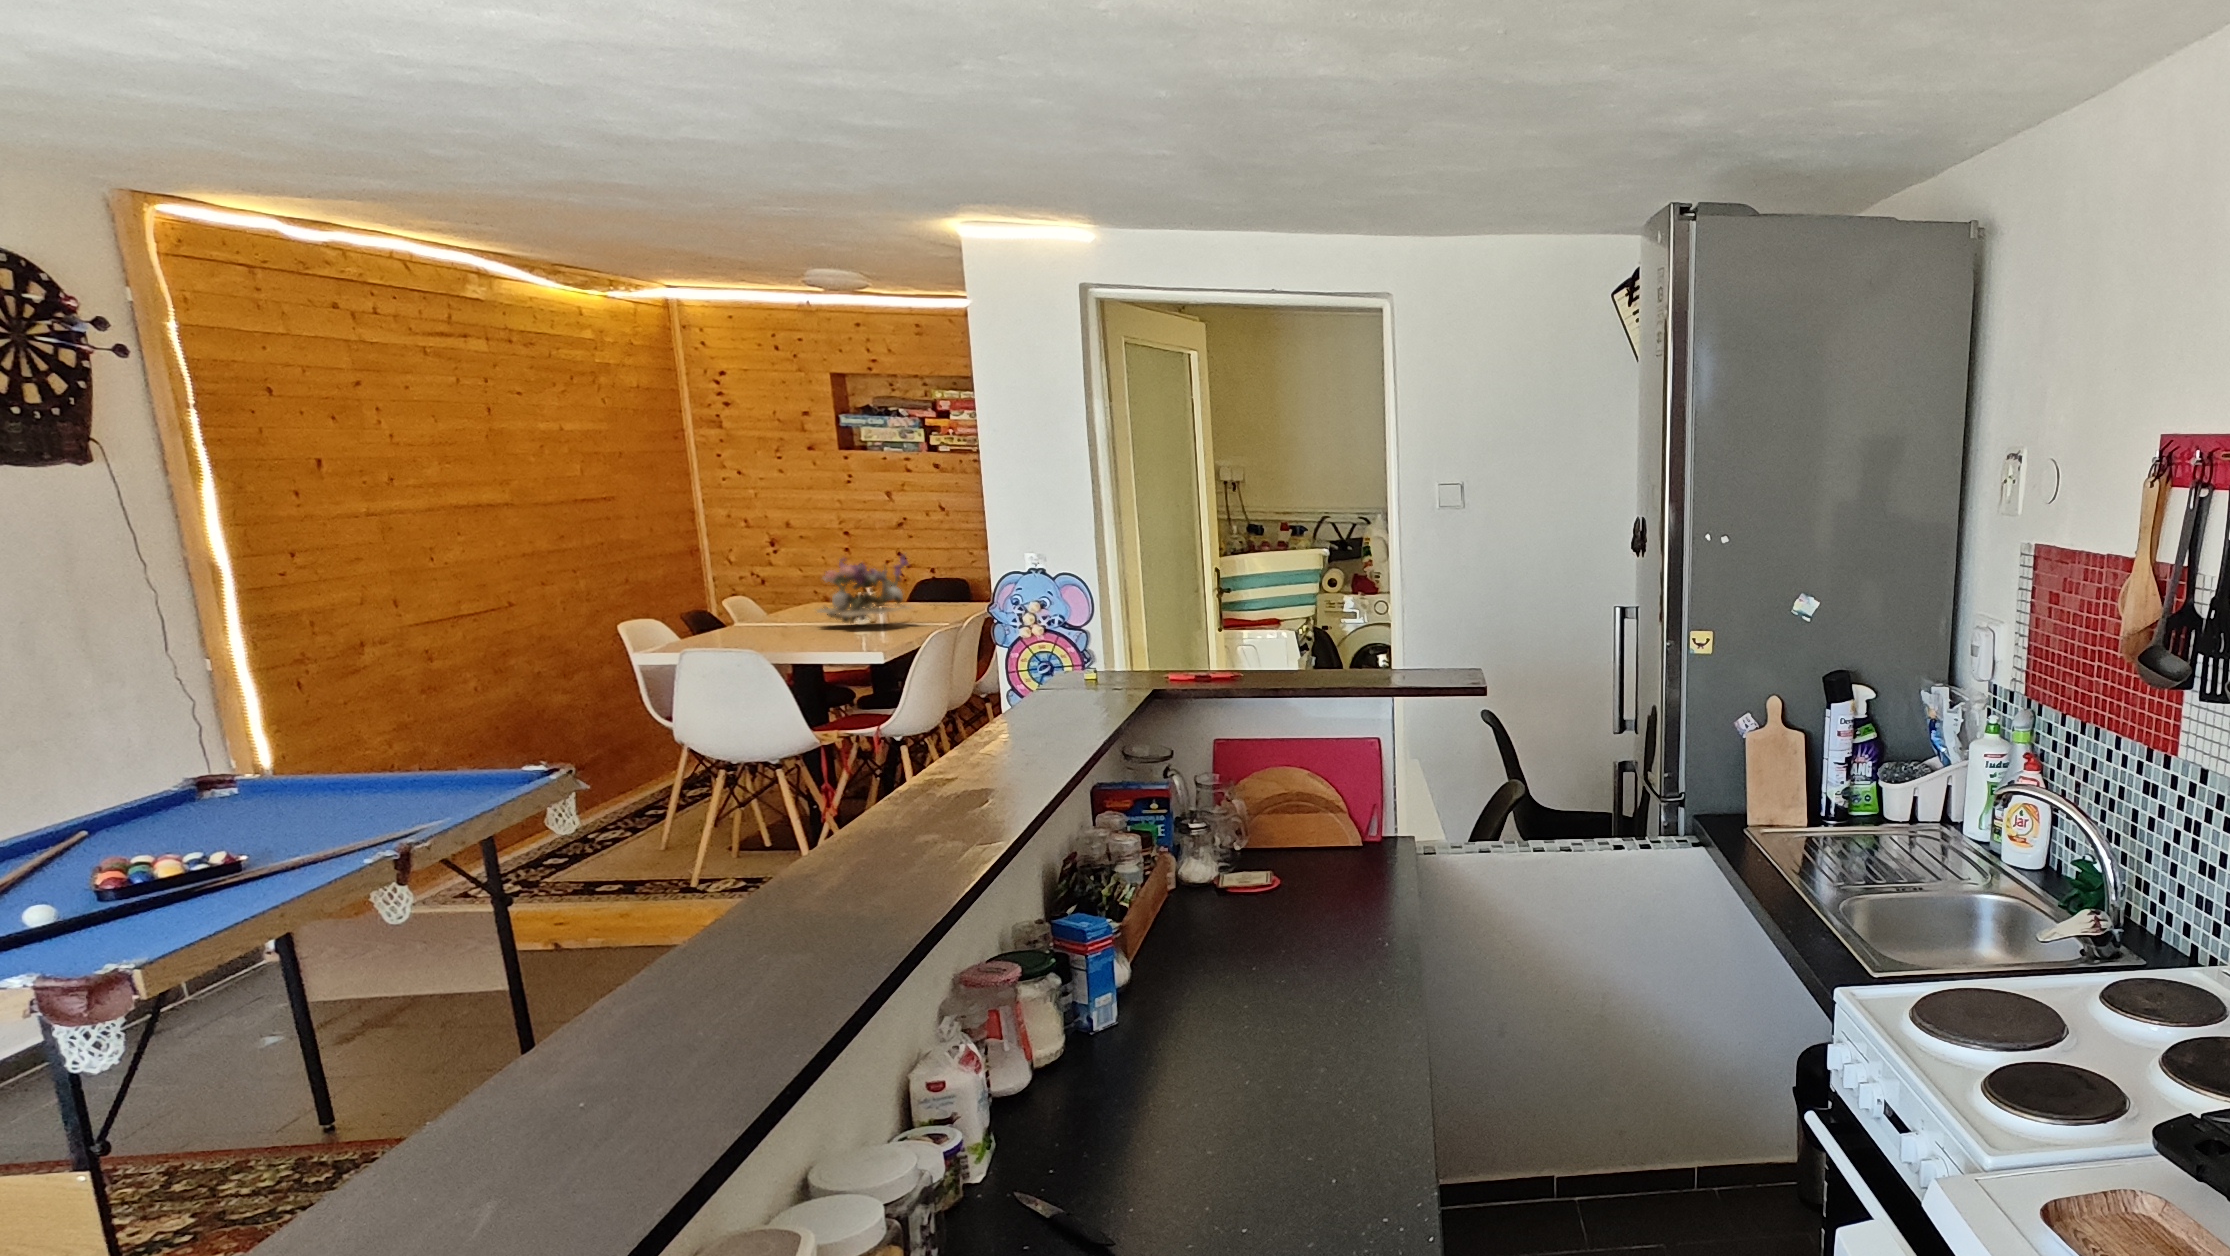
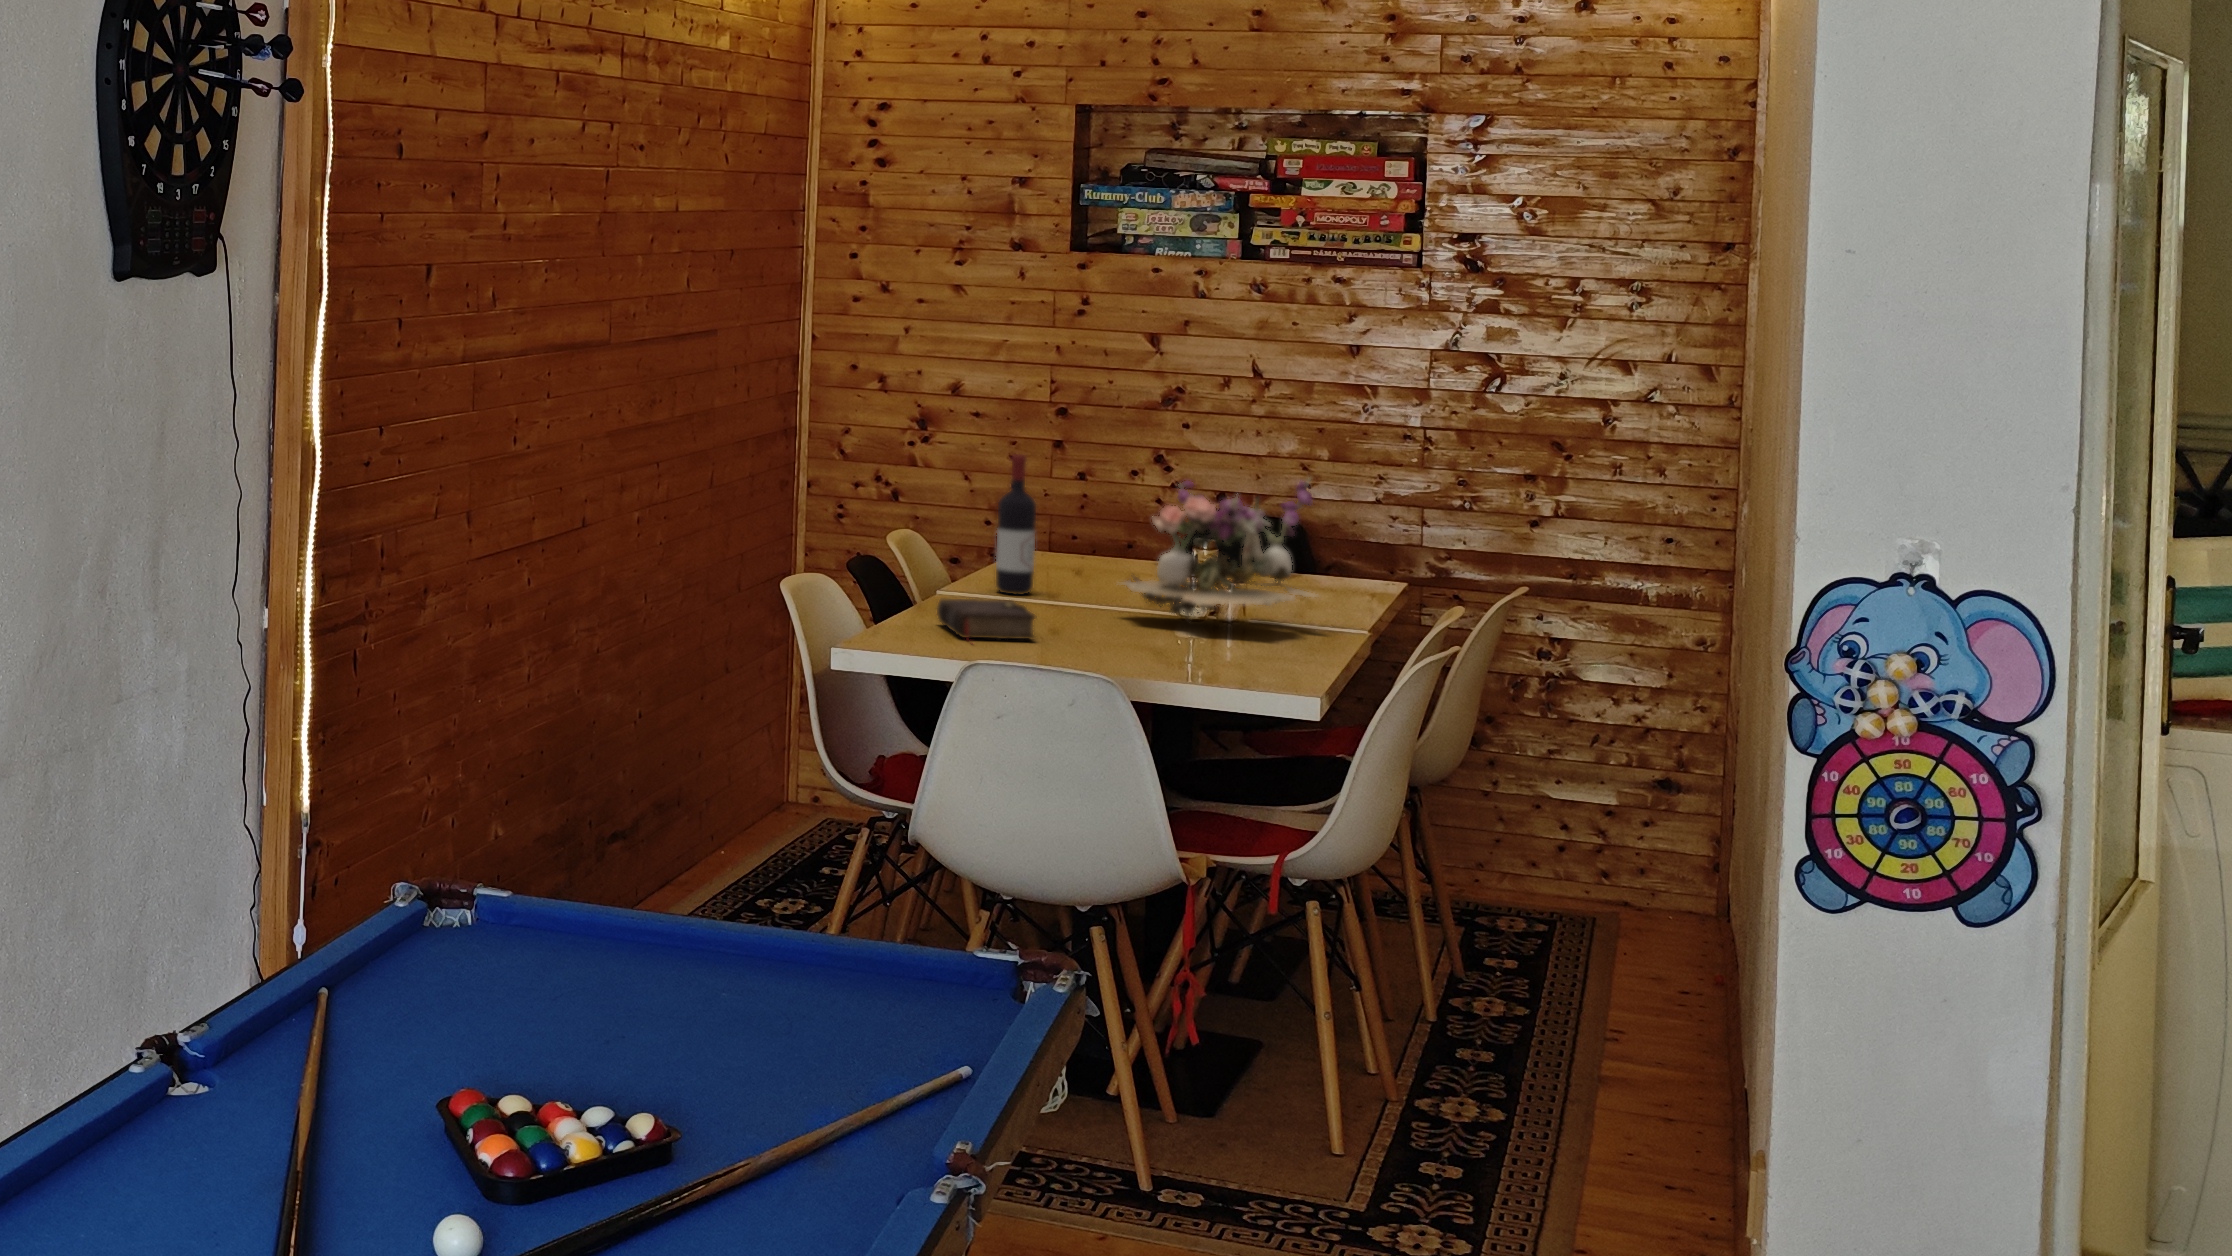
wine bottle: none [759,551,785,621] -> present [996,454,1036,595]
book: none [701,622,748,644] -> present [937,599,1035,639]

